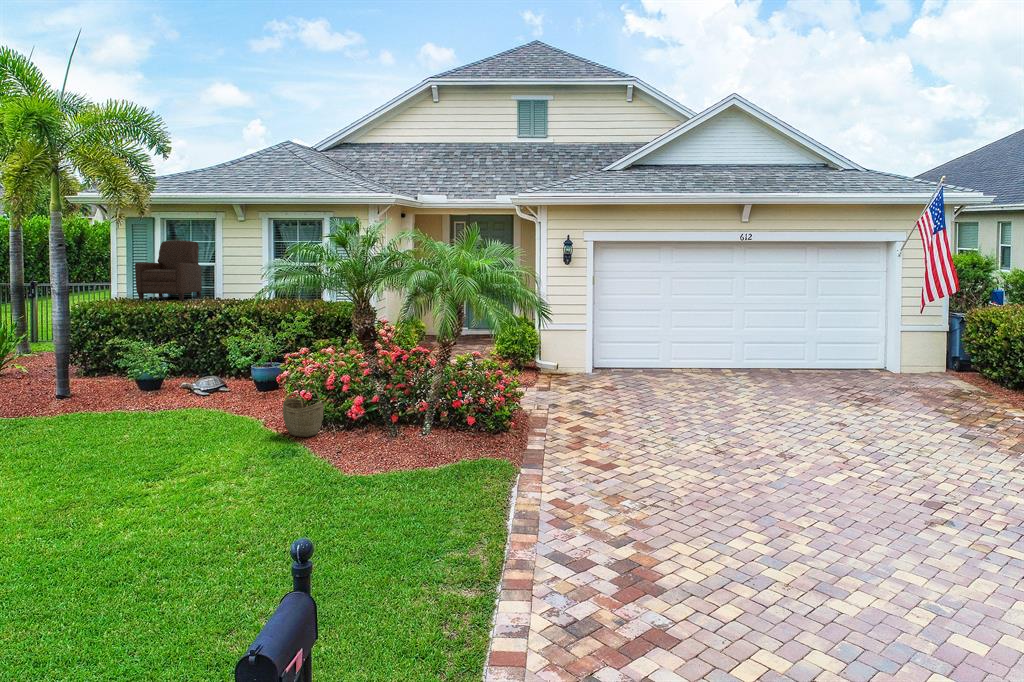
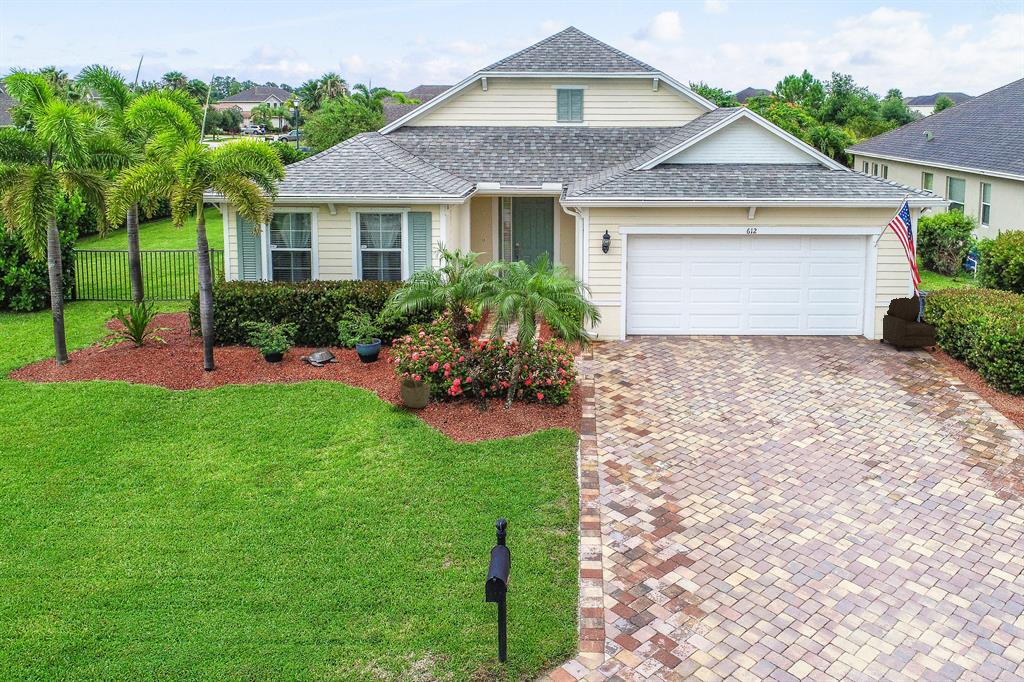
chair: present [135,240,202,300] -> present [880,295,937,351]

